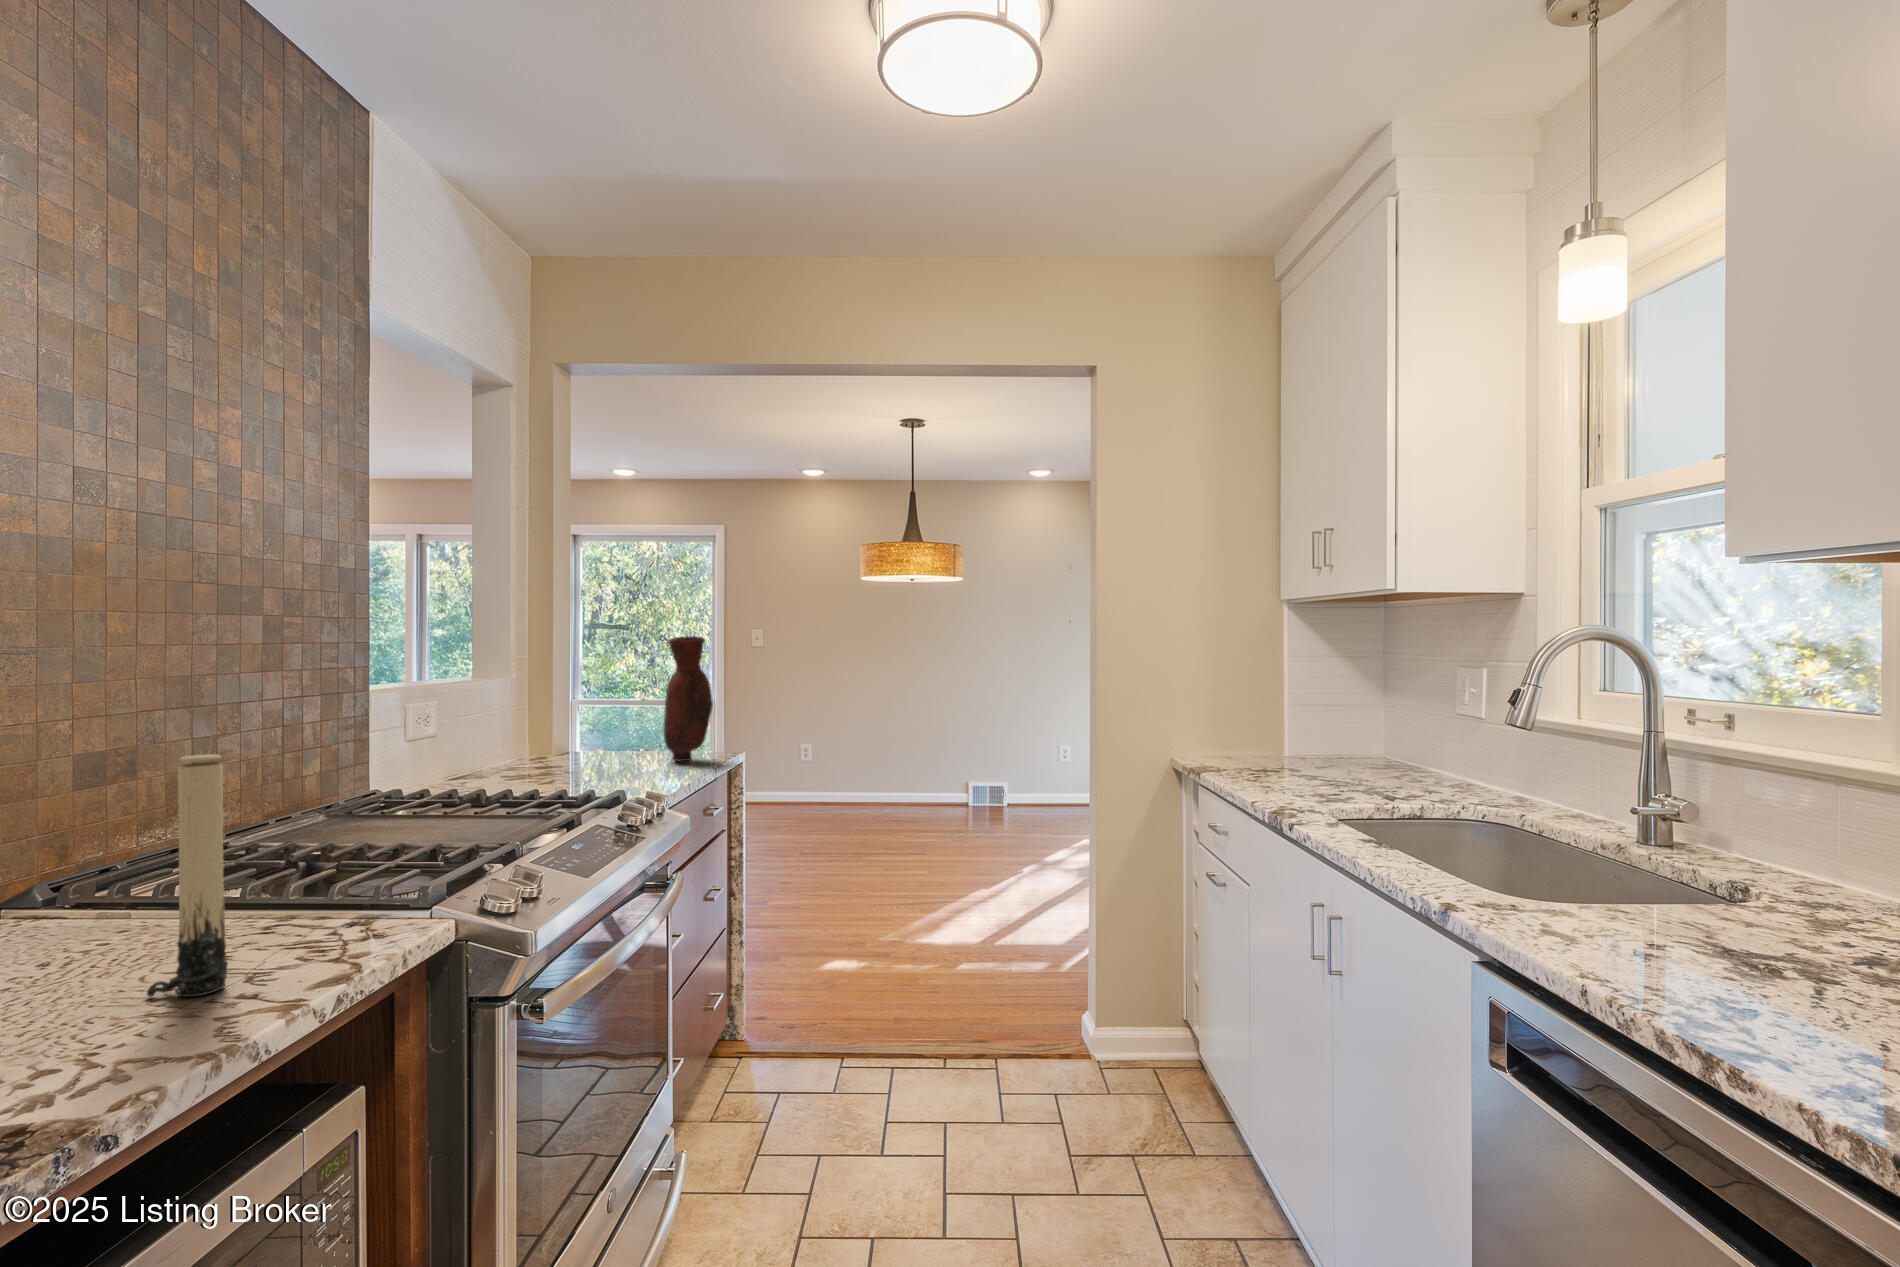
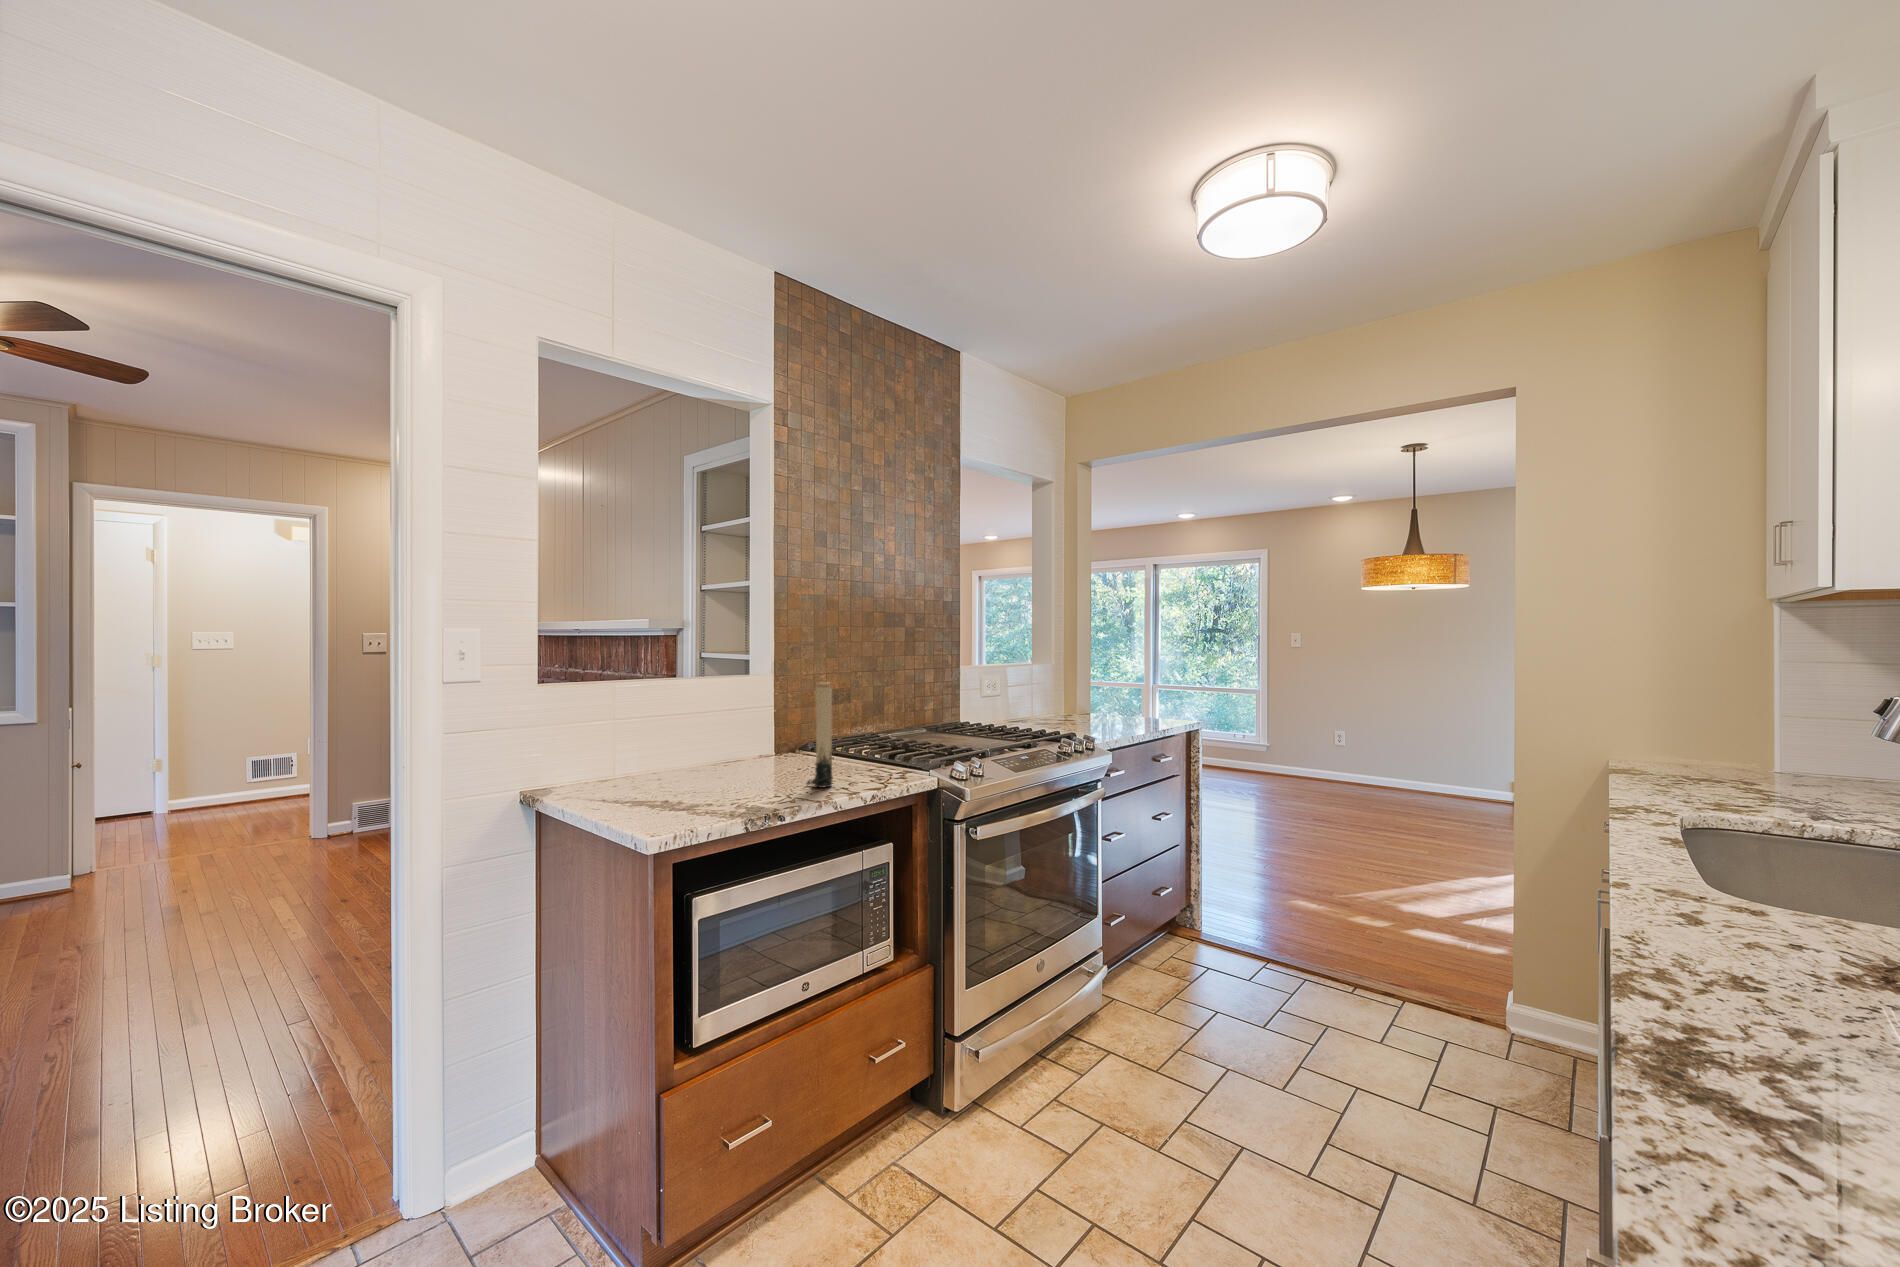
vase: present [663,636,713,761] -> none [1130,636,1164,723]

